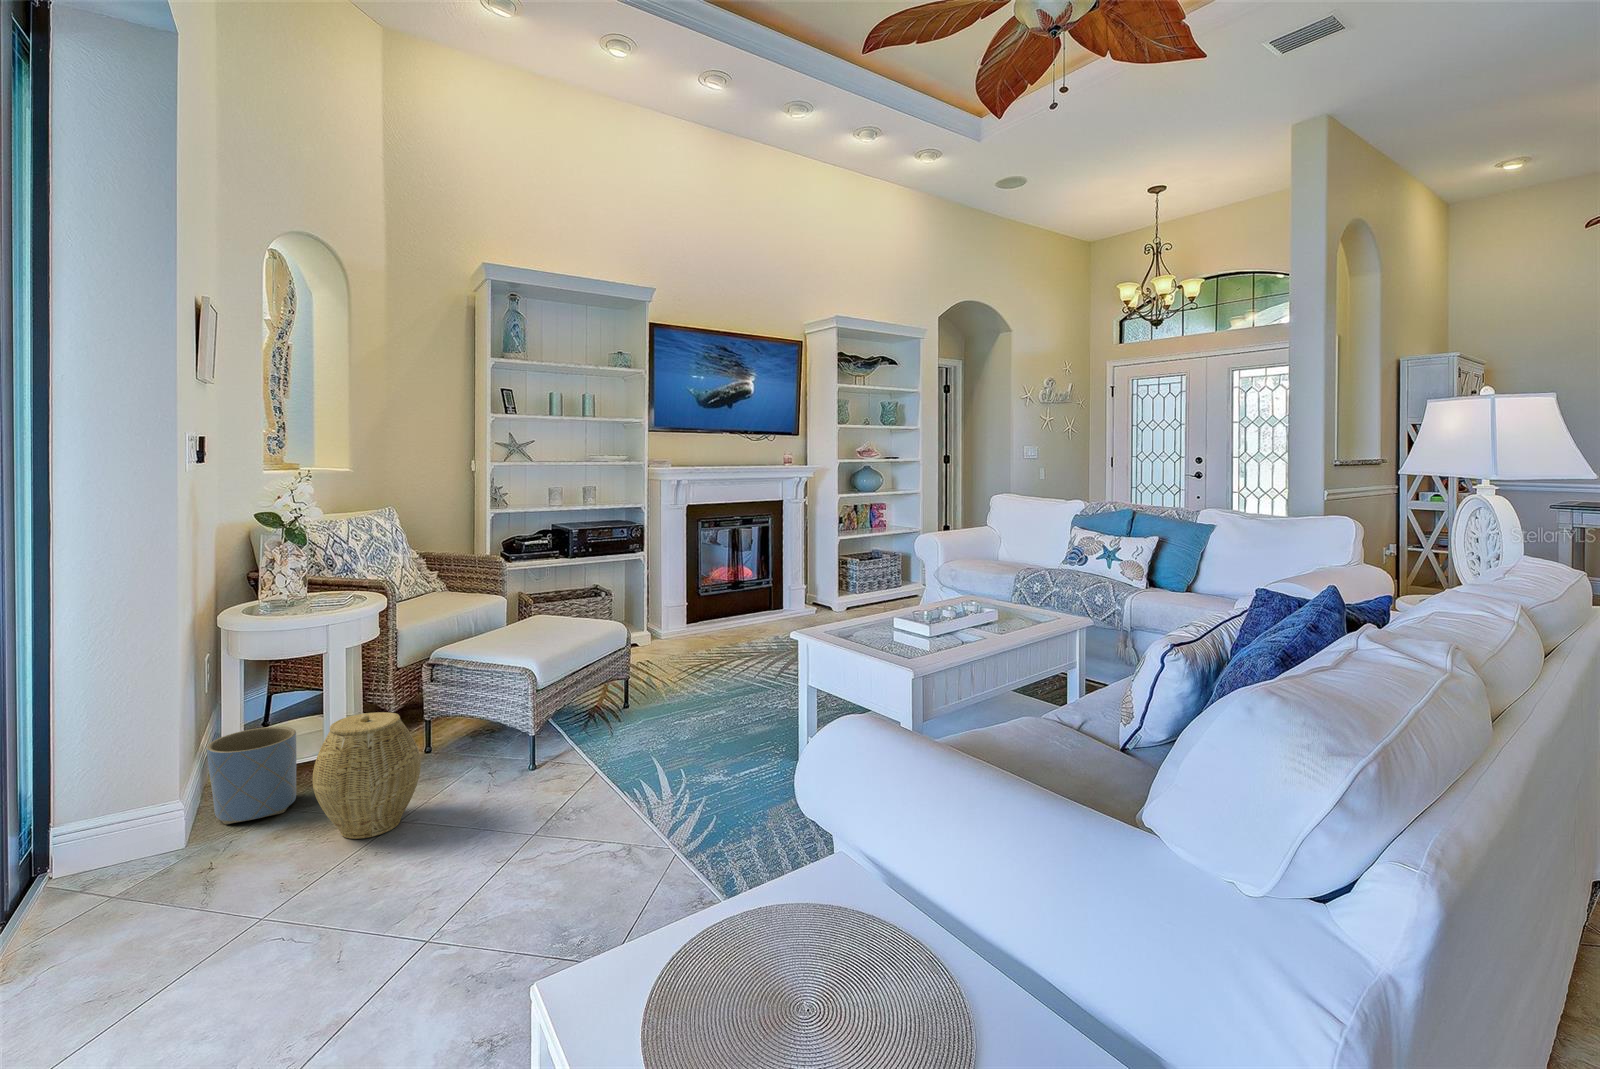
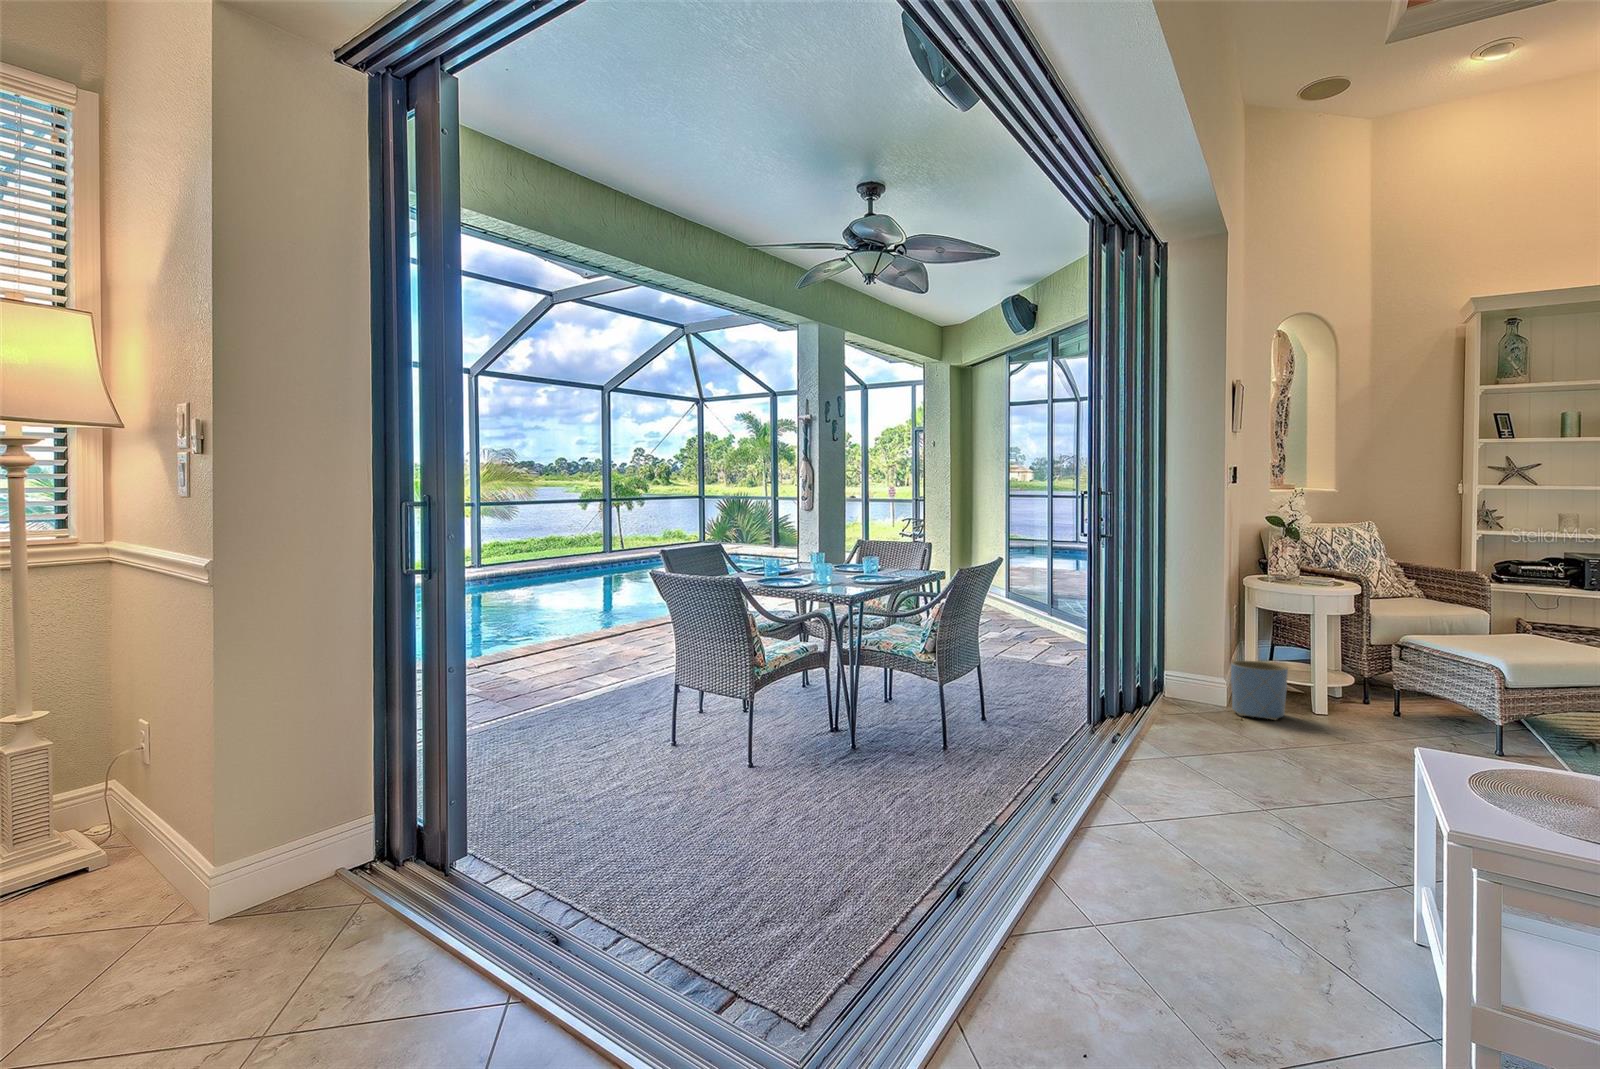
woven basket: present [313,712,421,839] -> none [1301,659,1385,749]

